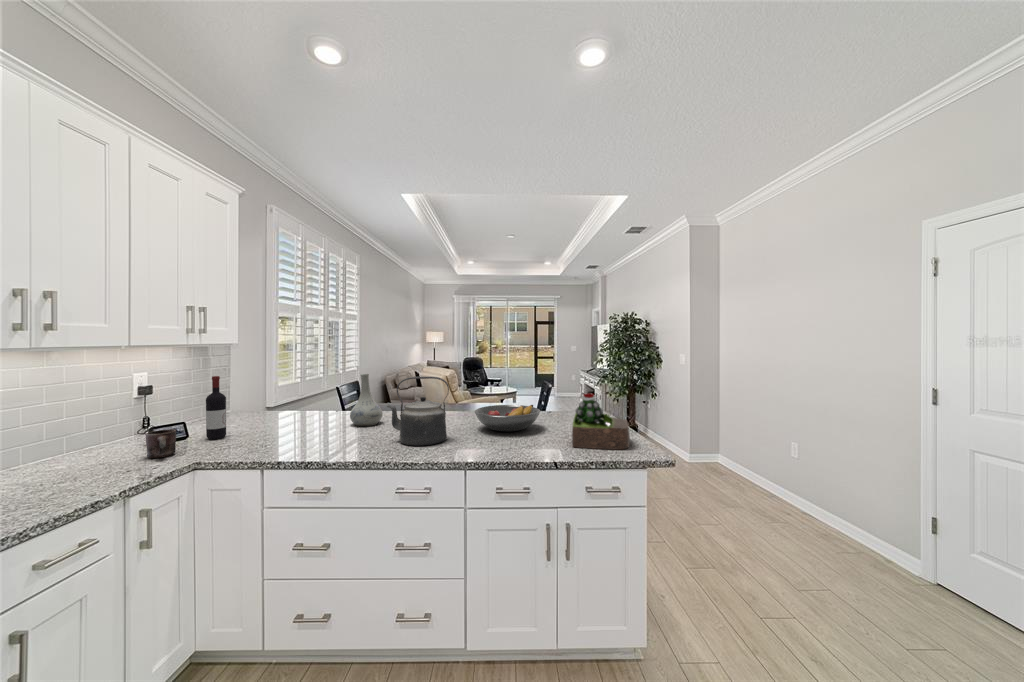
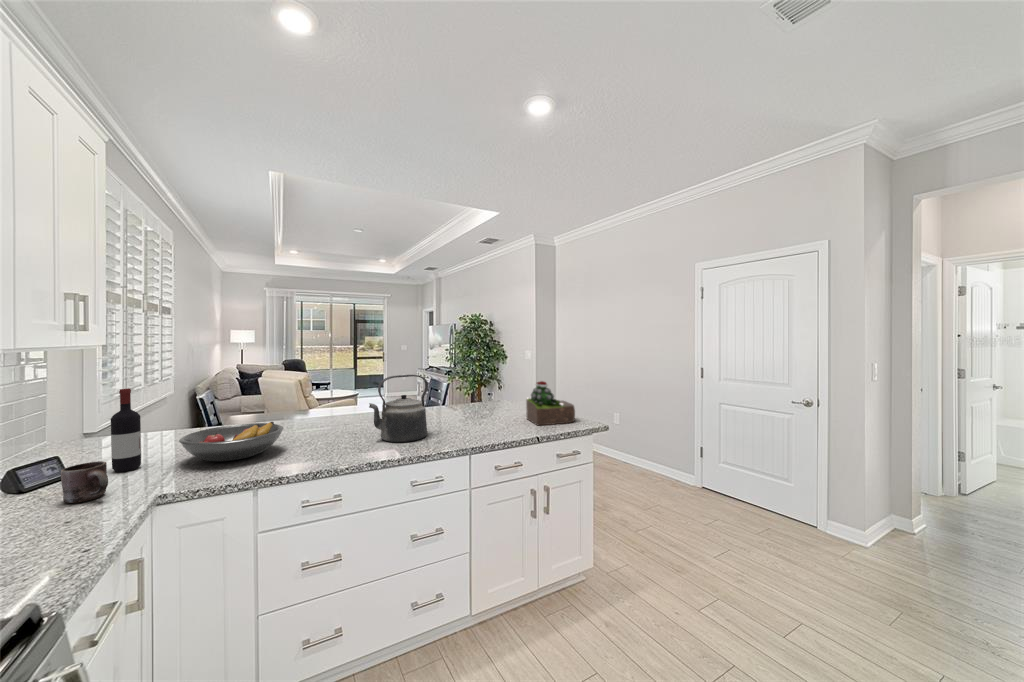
vase: present [350,374,383,426] -> none [290,377,328,434]
fruit bowl: present [474,405,540,431] -> present [179,422,283,461]

